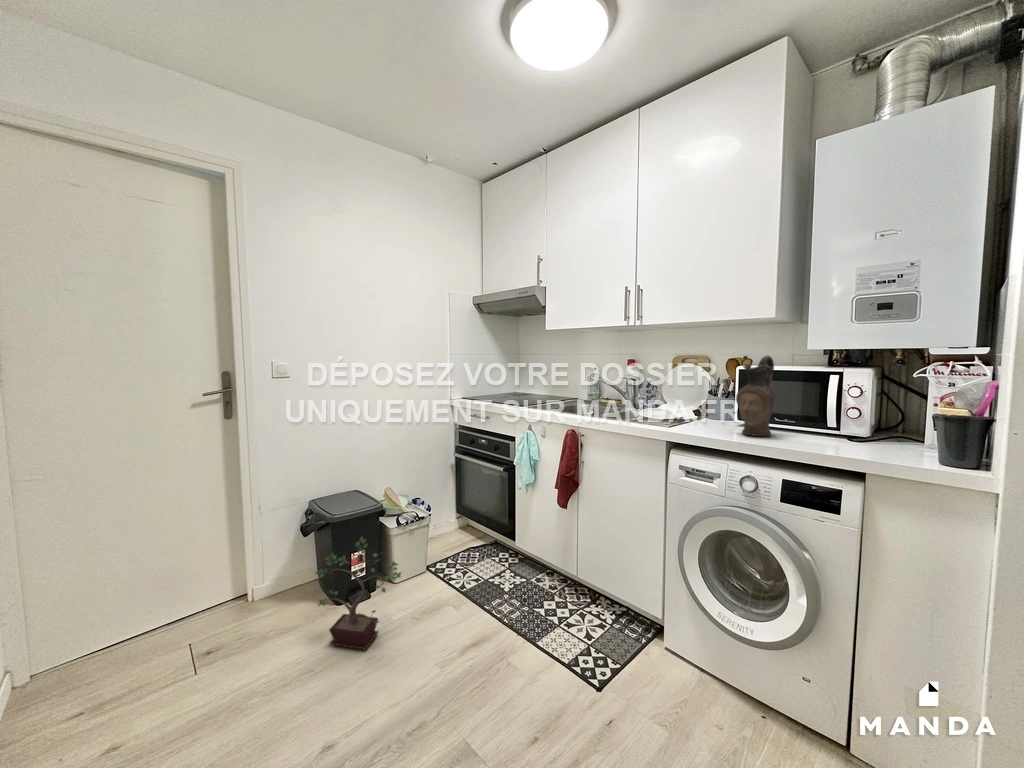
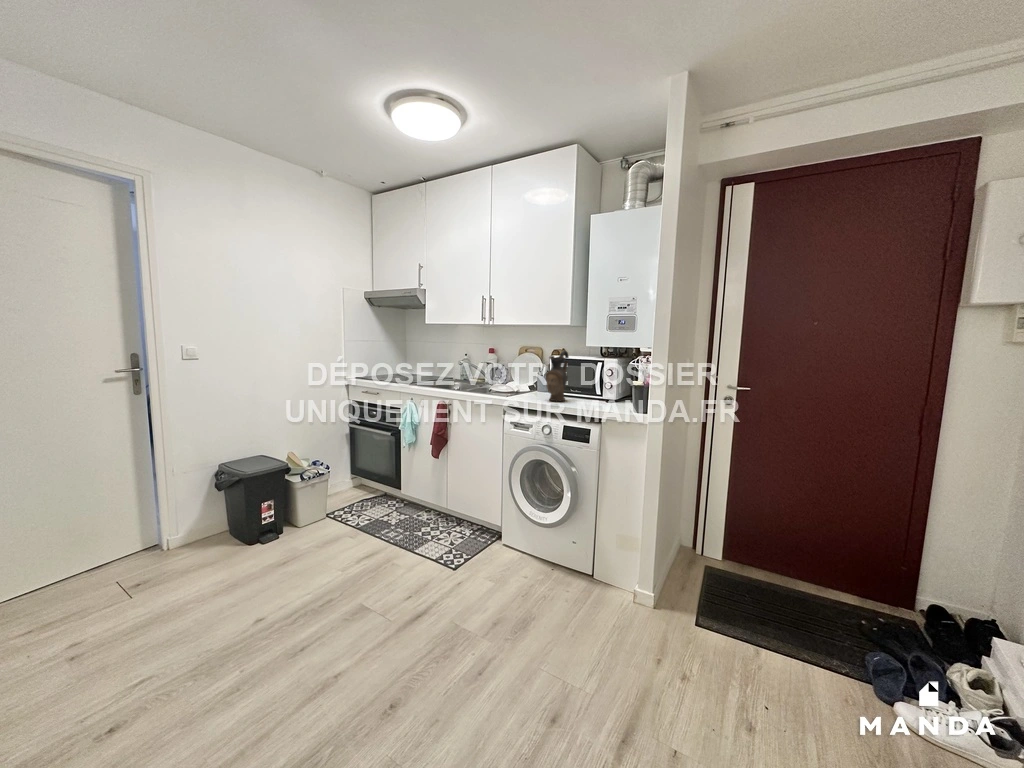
potted plant: present [316,537,401,649] -> none [232,484,310,570]

